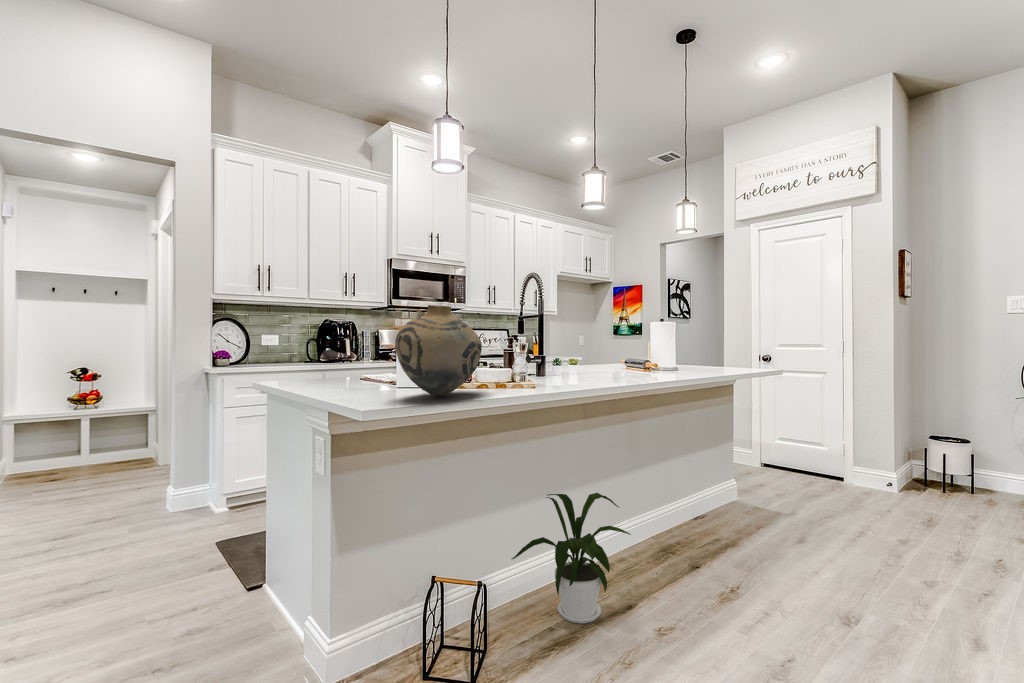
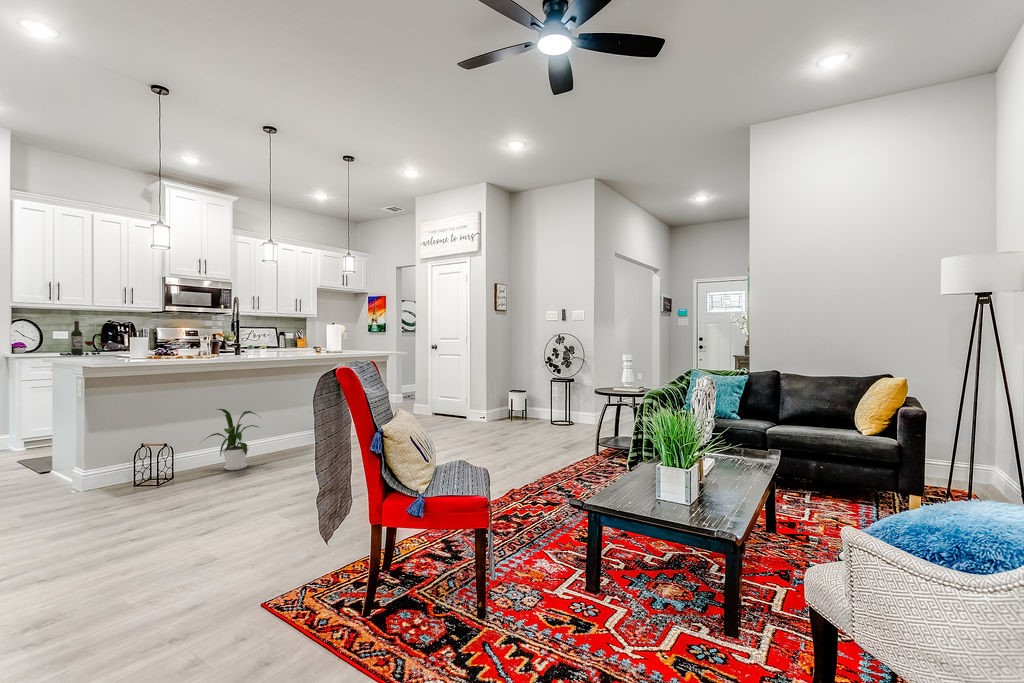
vase: present [395,305,482,396] -> none [123,320,172,362]
wine bottle: none [269,320,326,370] -> present [60,321,106,356]

